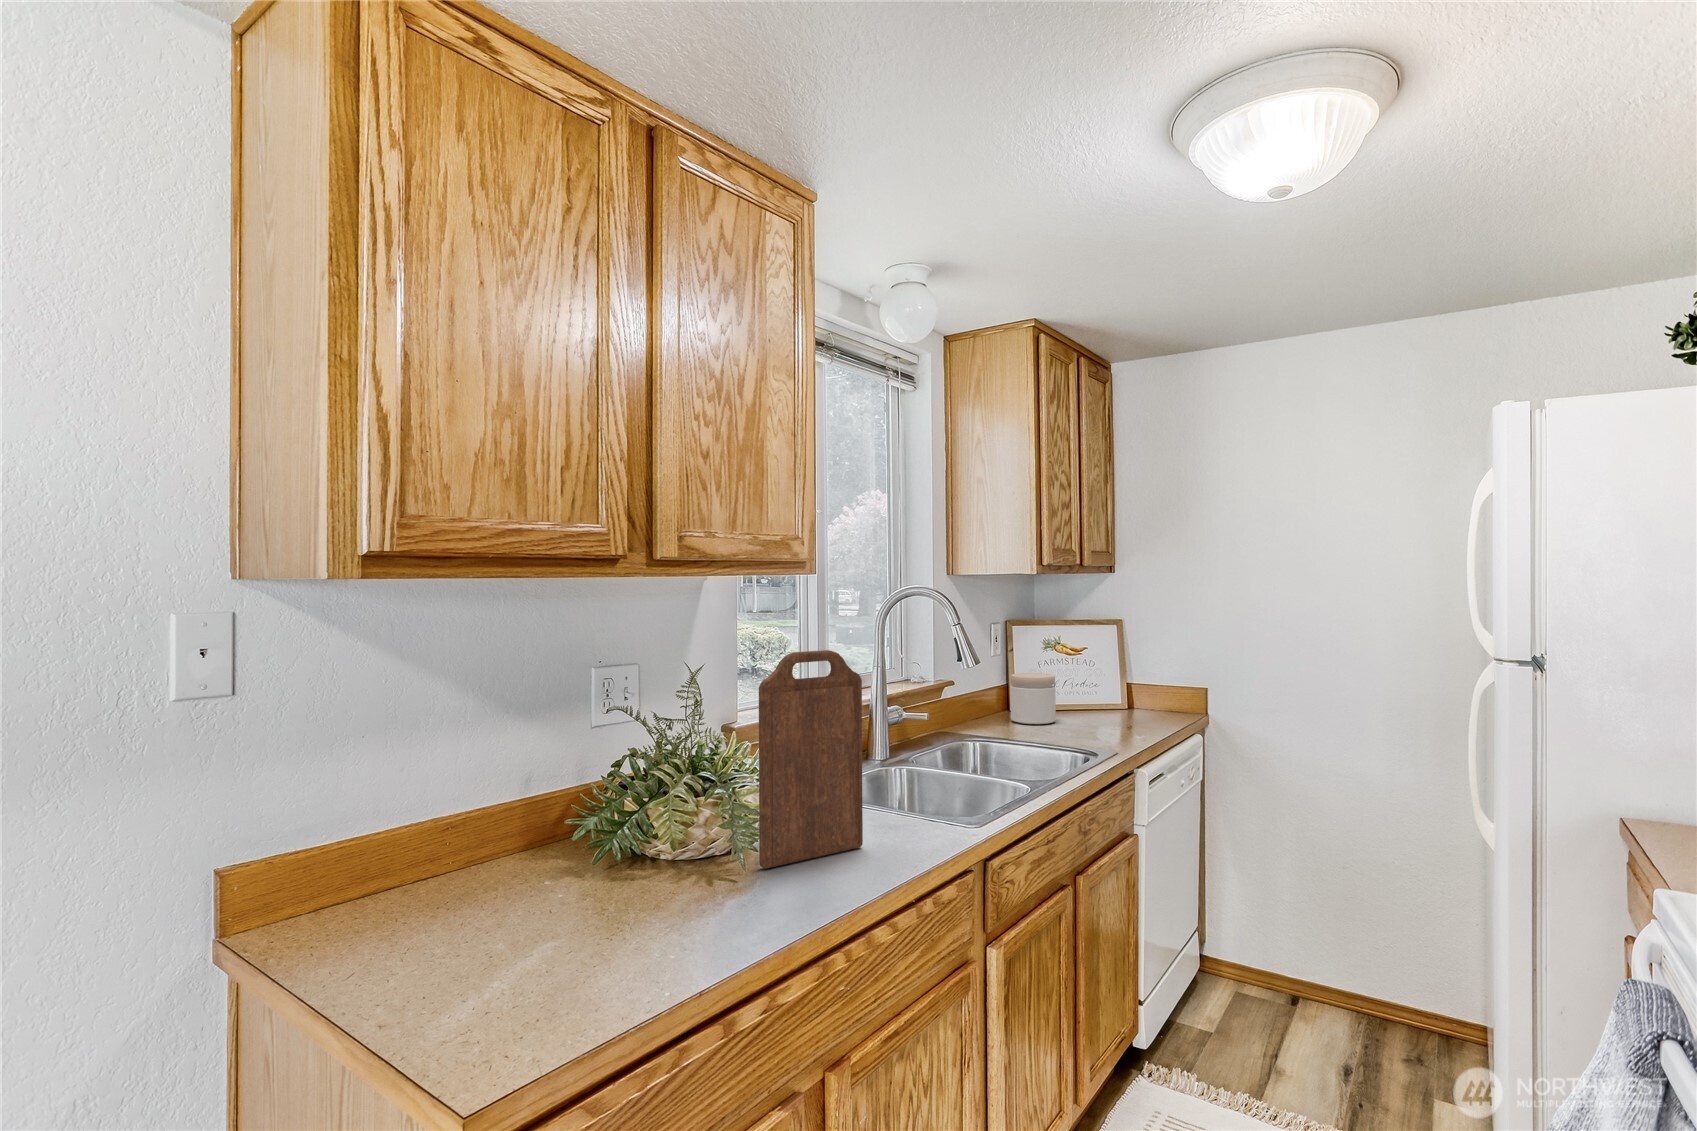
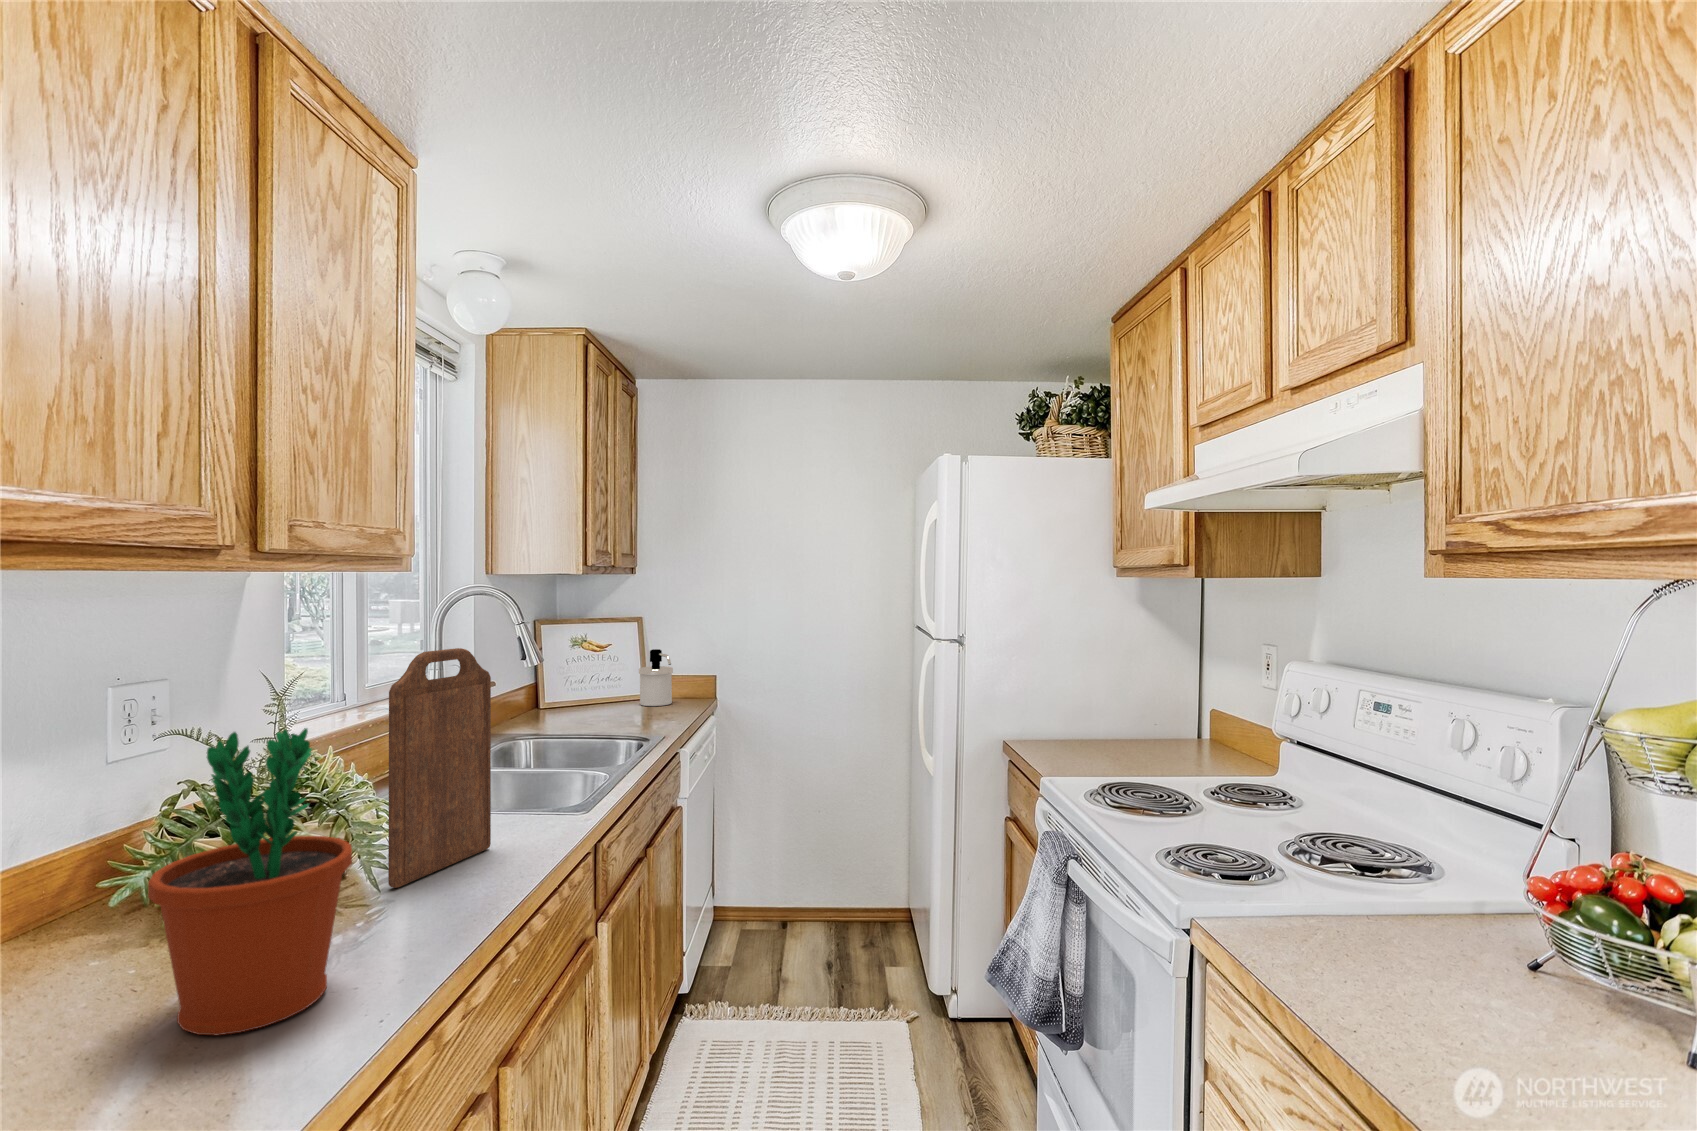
soap dispenser: none [1110,657,1148,720] -> present [639,649,673,706]
jar: present [1011,673,1056,724] -> none [549,669,593,718]
flower pot: none [530,714,675,966] -> present [148,728,352,1035]

